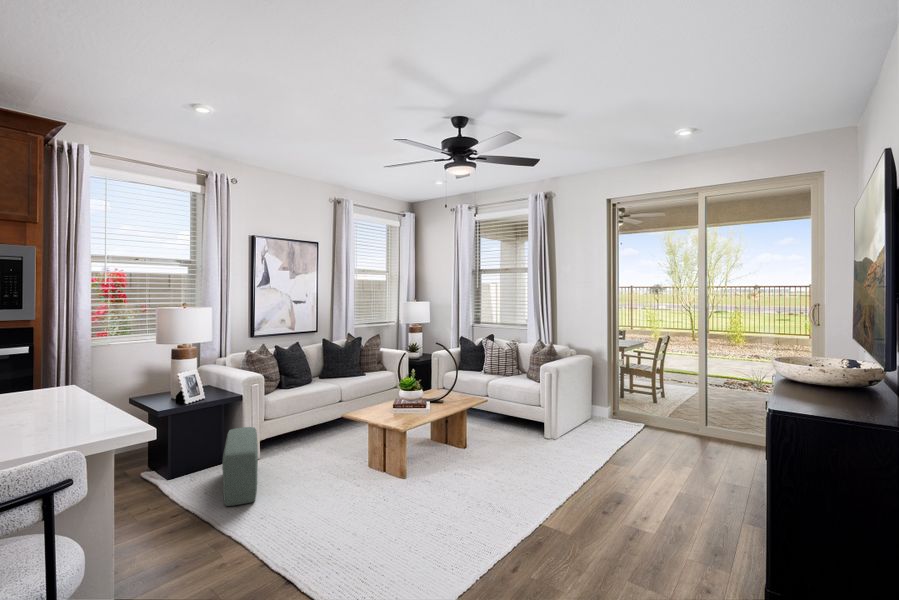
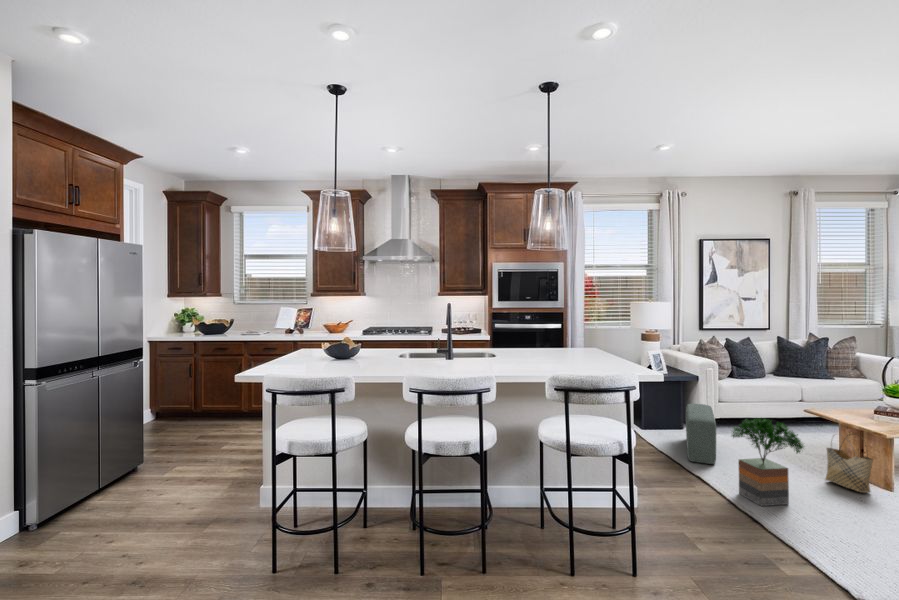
woven basket: none [357,435,392,491] -> present [826,445,873,493]
potted tree: none [266,442,340,549] -> present [732,418,804,506]

